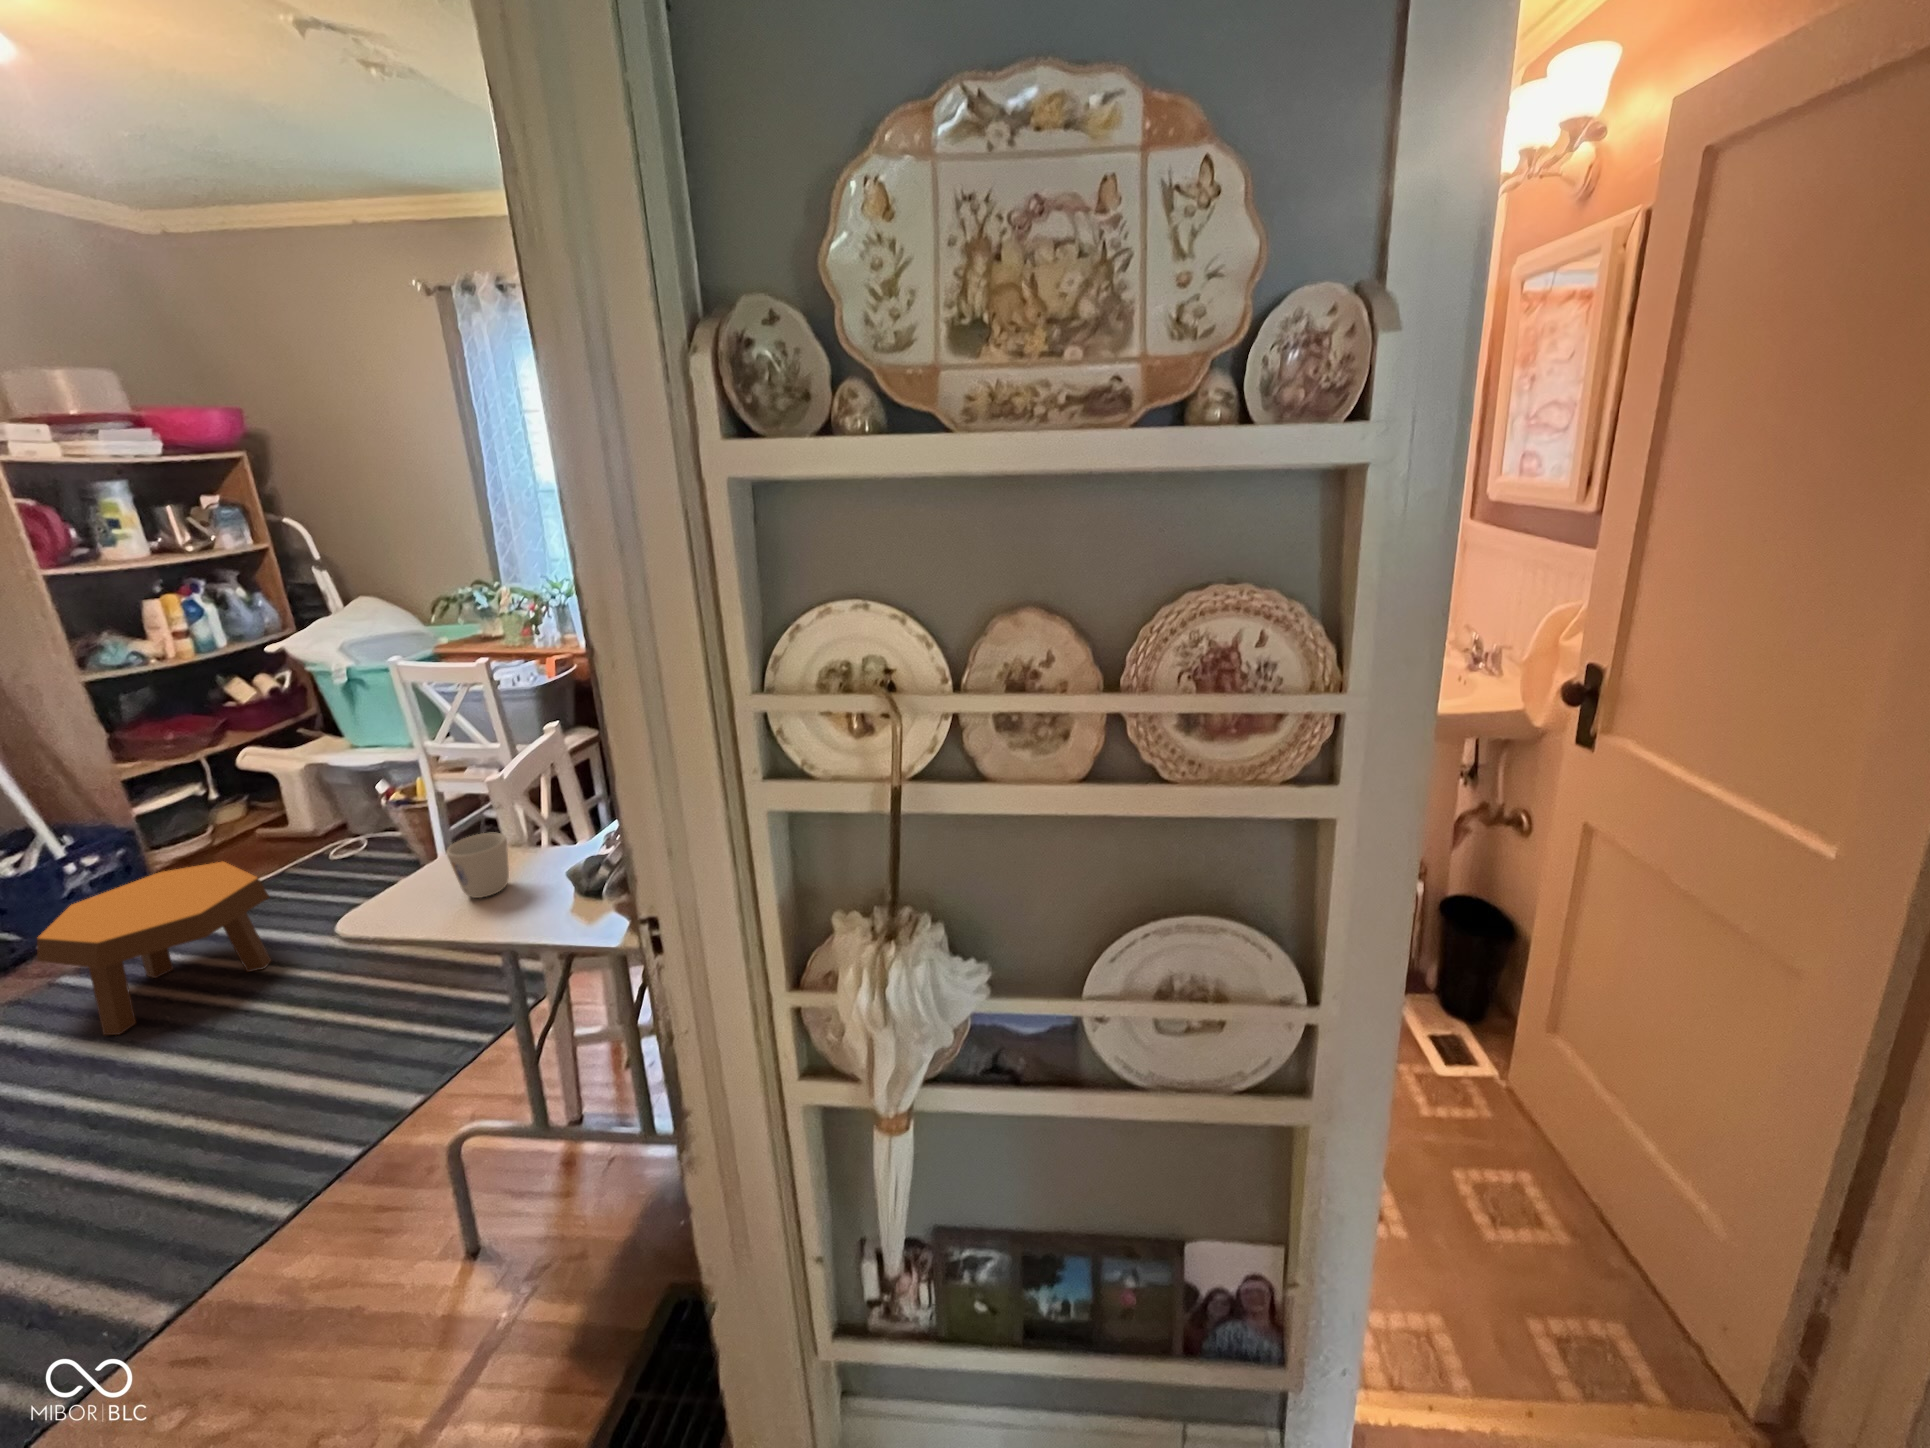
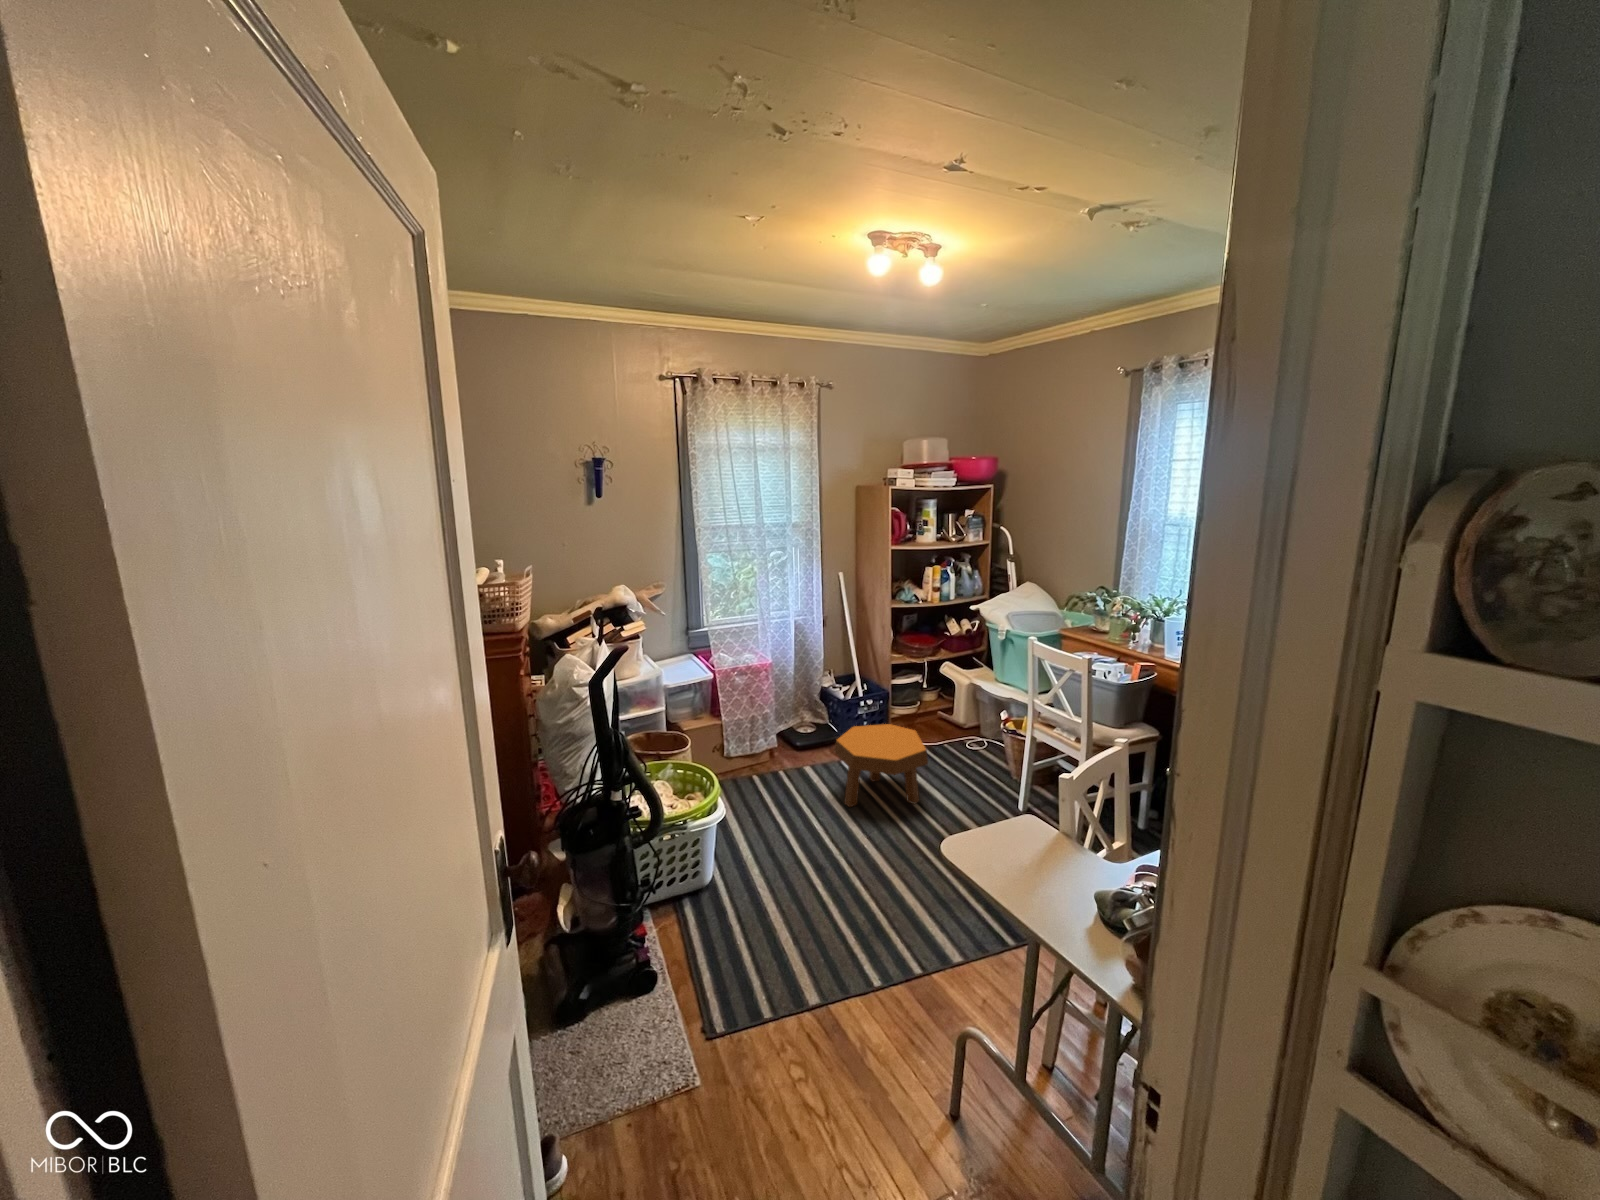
mug: present [446,832,509,898] -> none [1012,823,1055,878]

